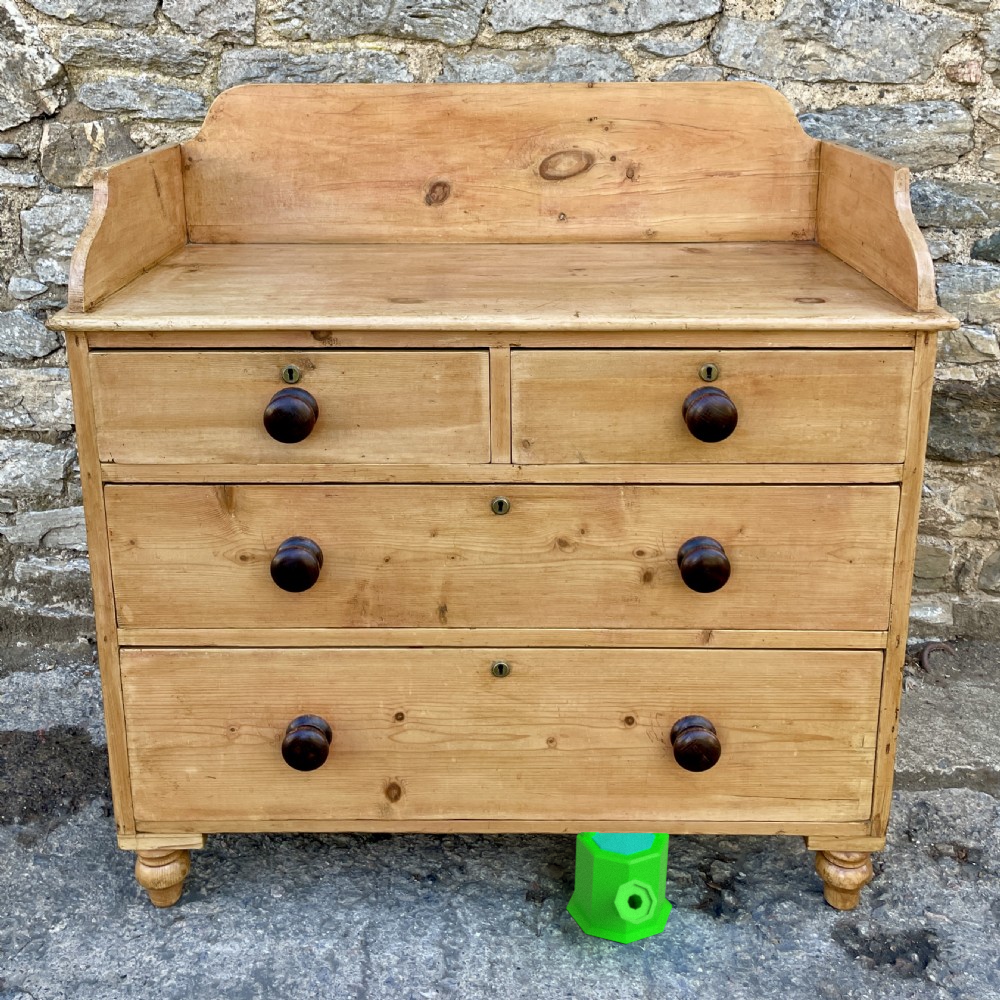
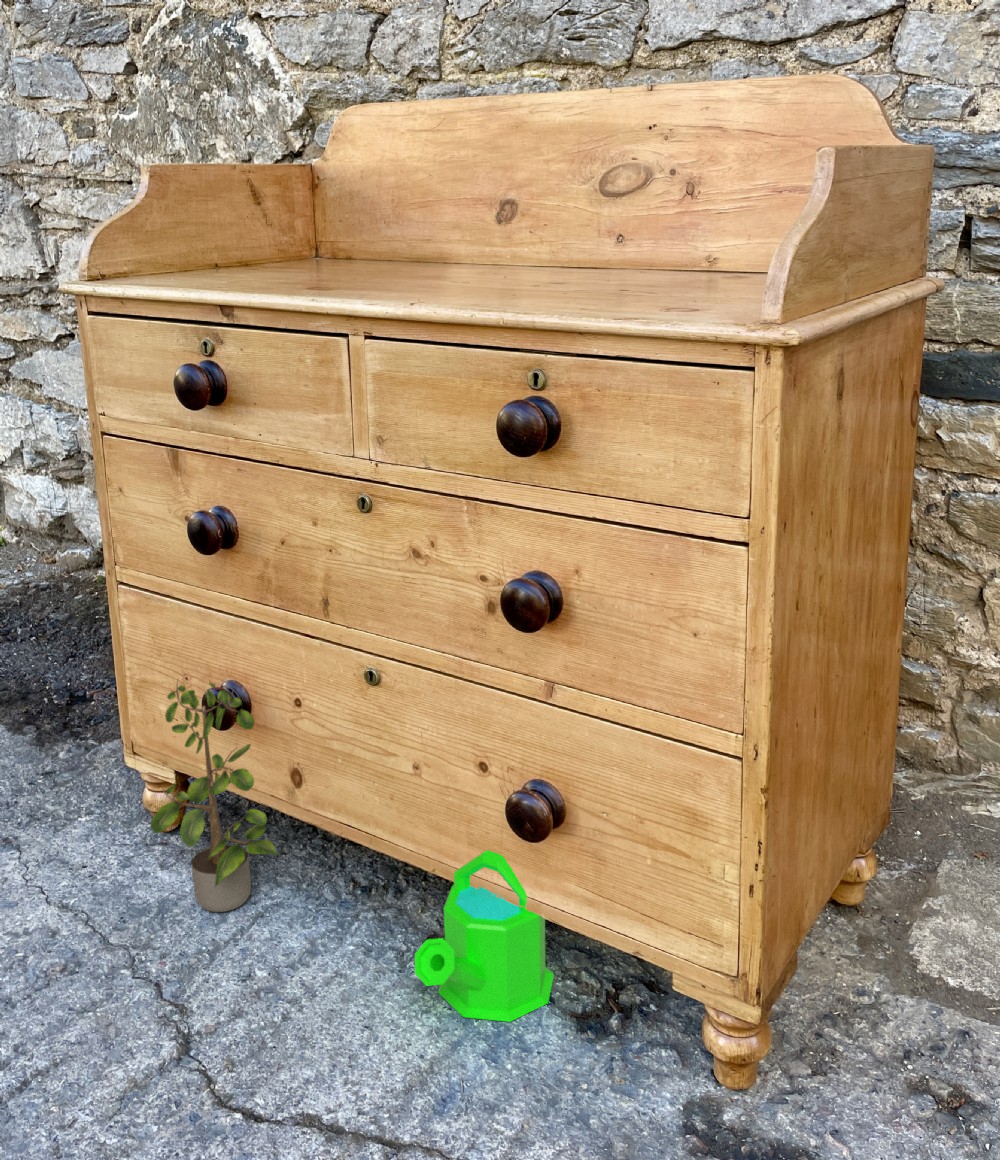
potted plant: none [248,717,407,950] -> present [151,680,278,912]

